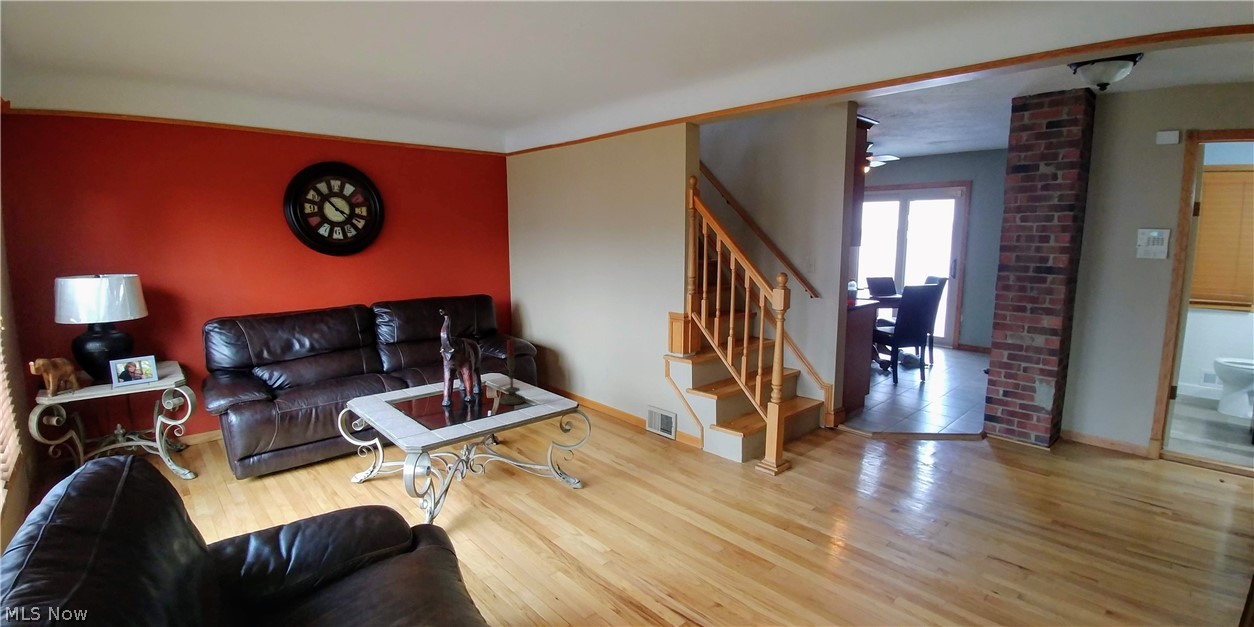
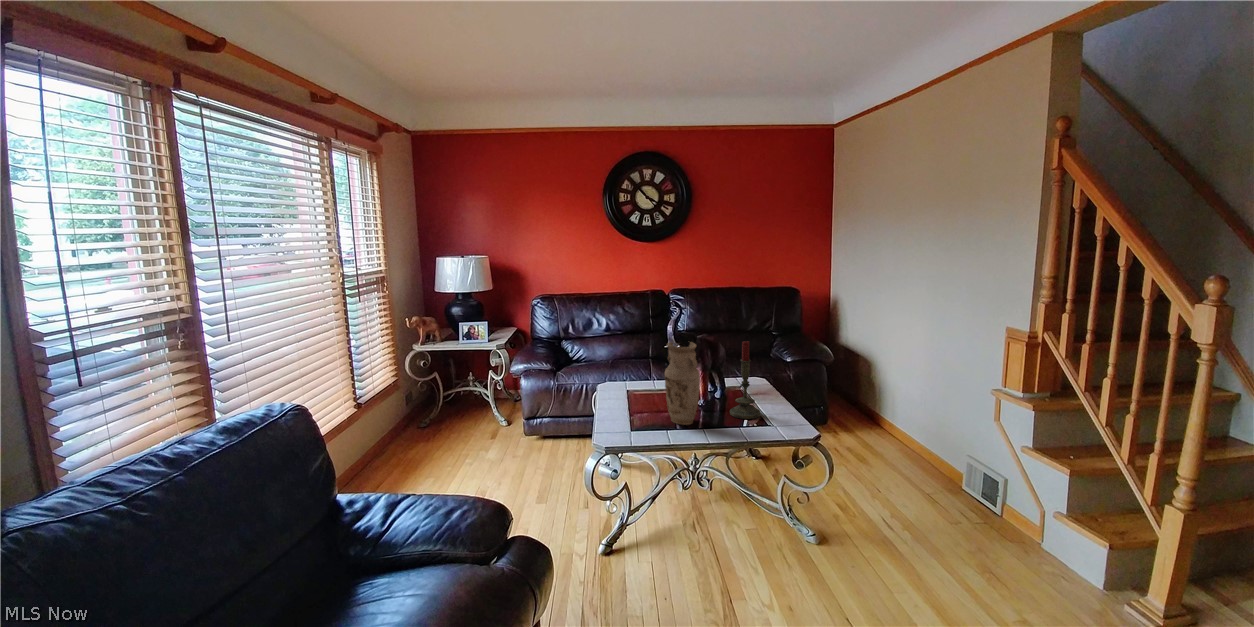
vase: none [448,346,482,419] -> present [665,342,700,425]

